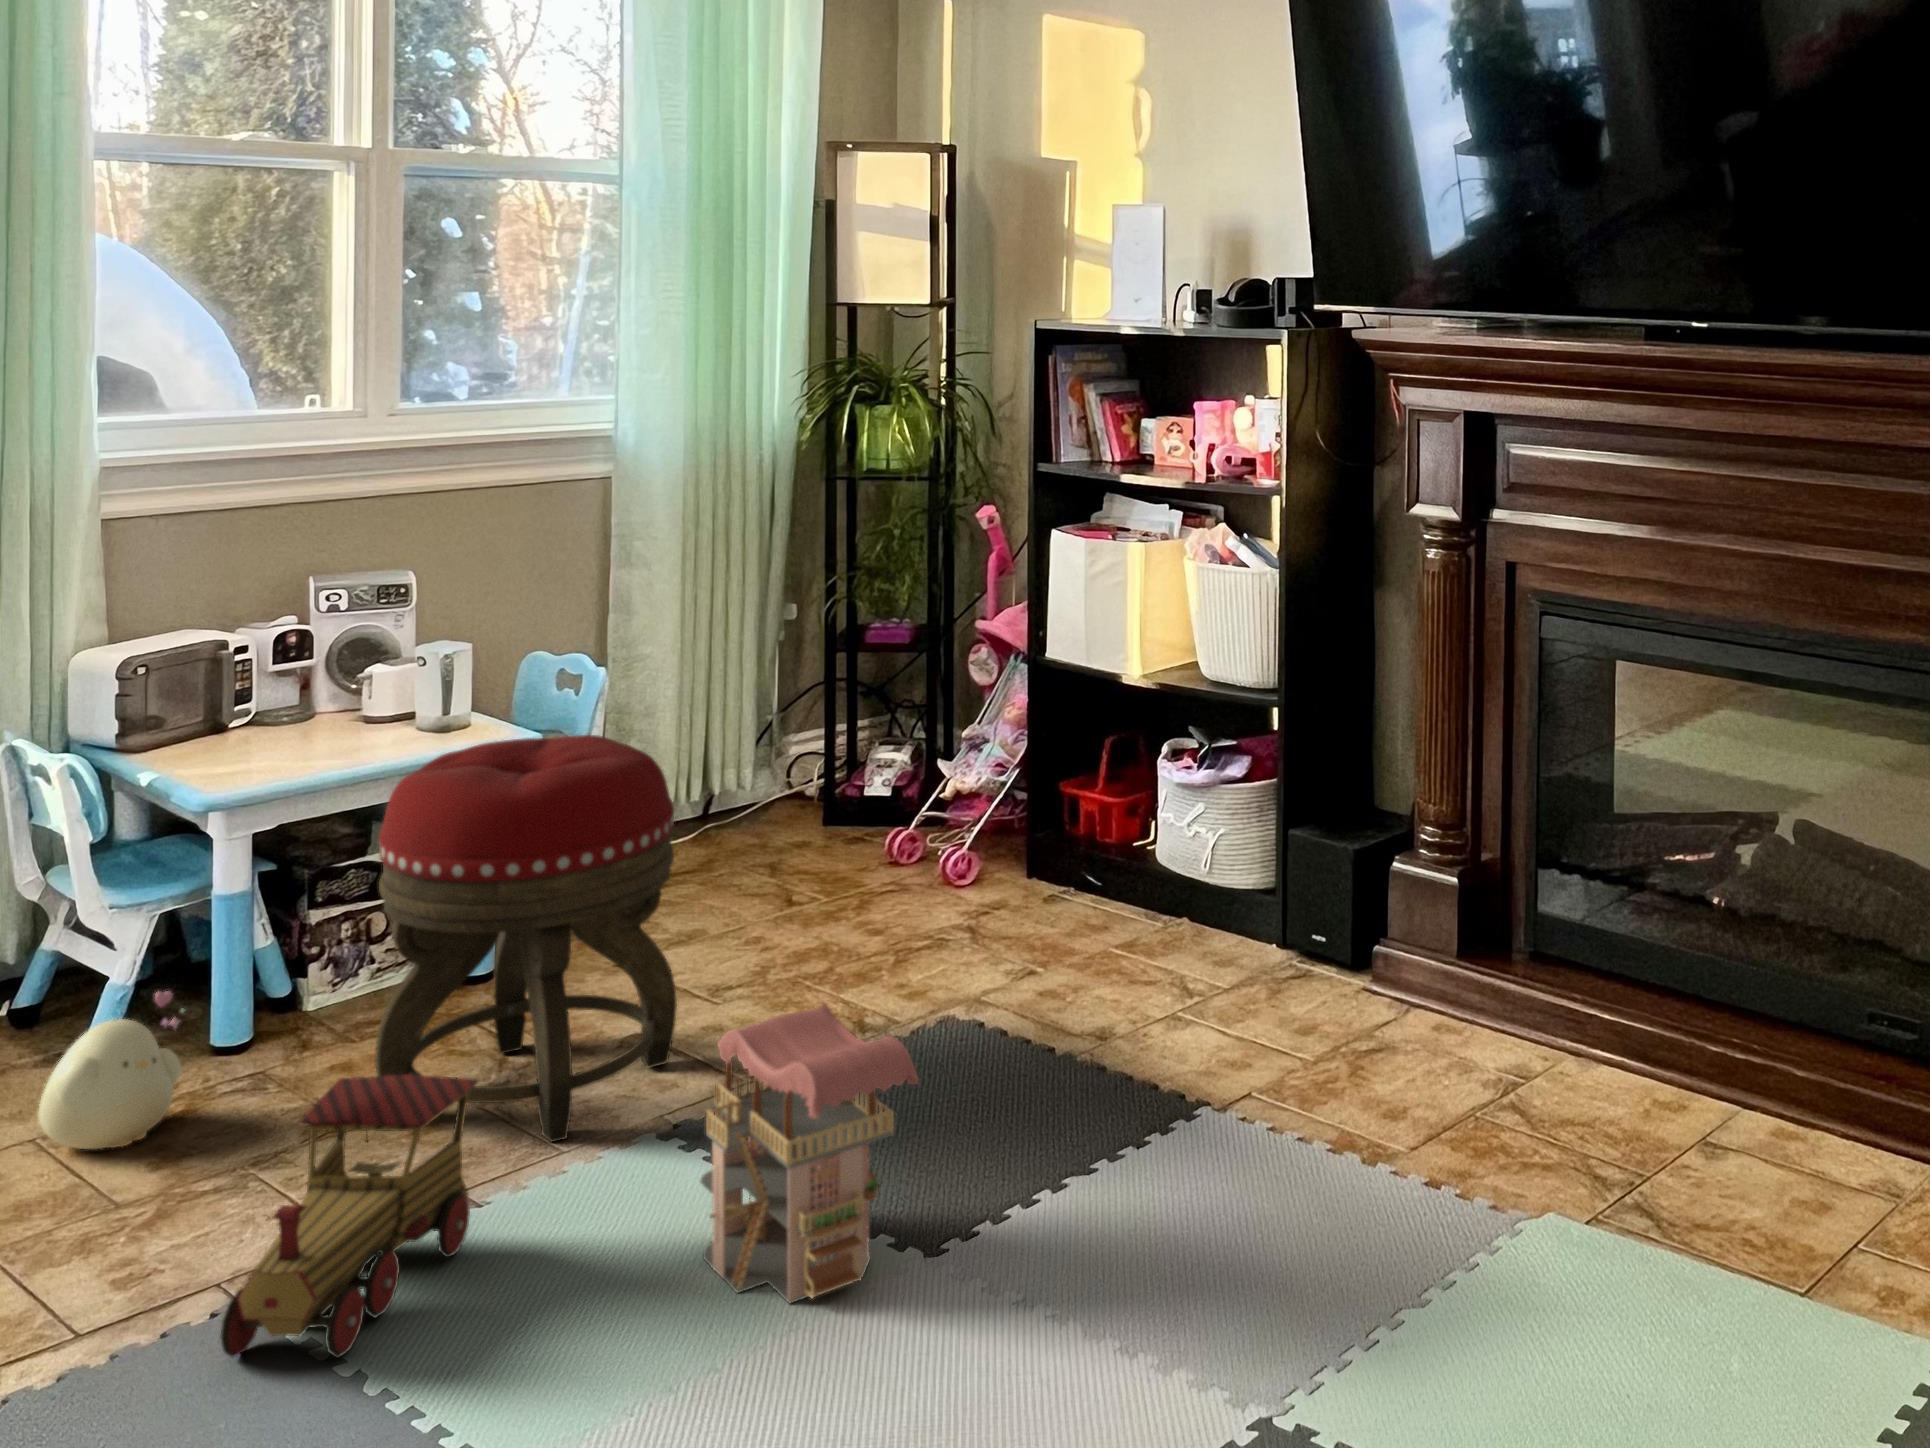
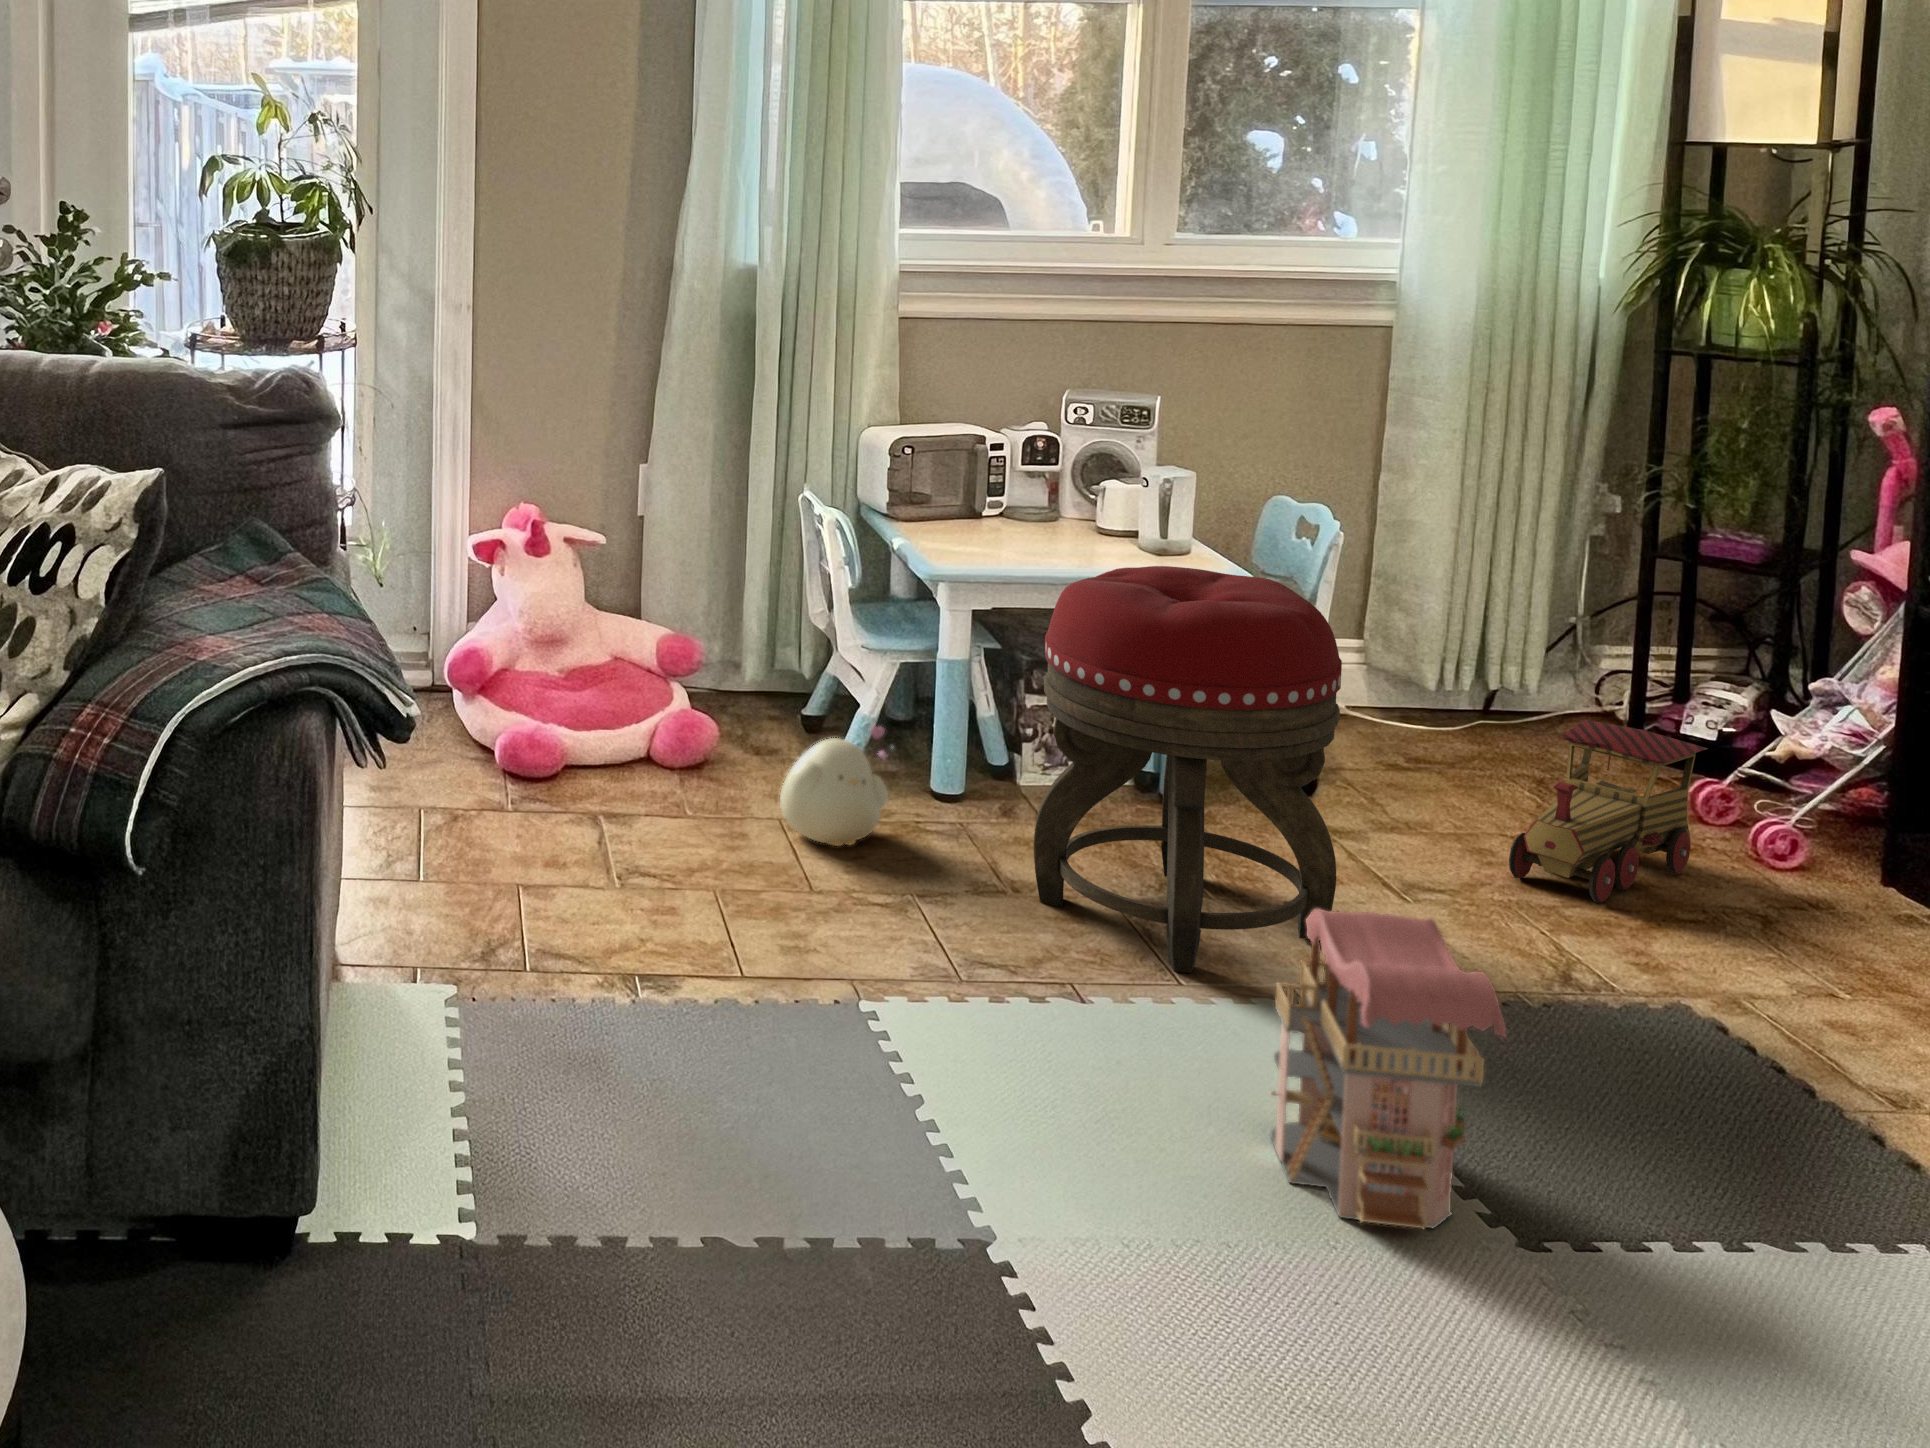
toy train: present [220,1075,480,1358] -> present [1509,720,1708,903]

